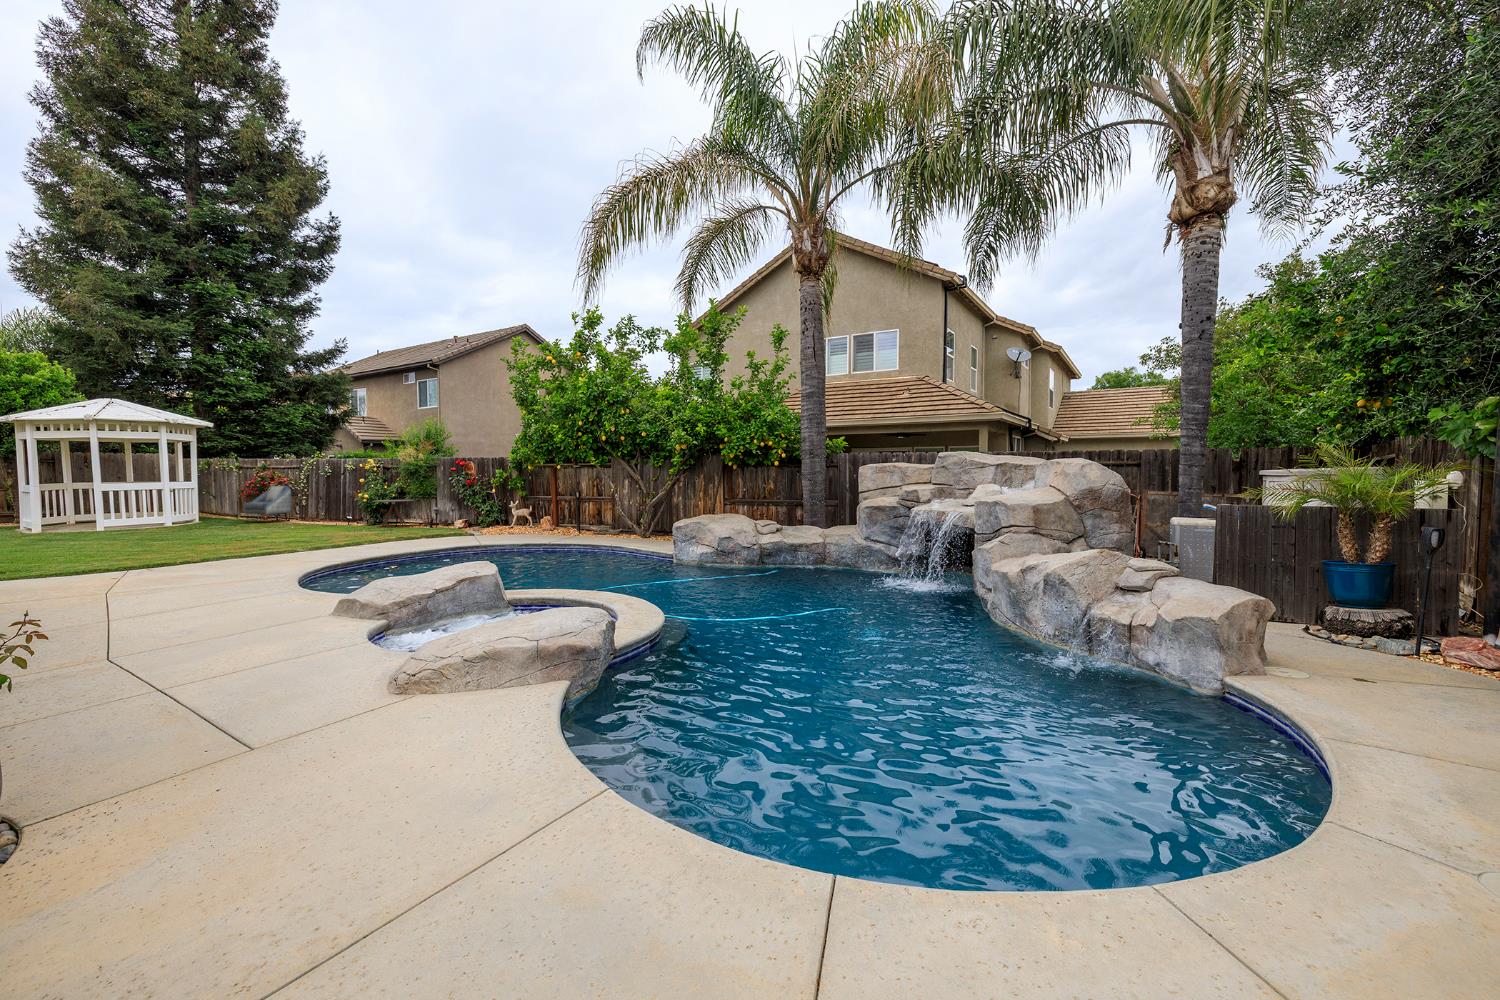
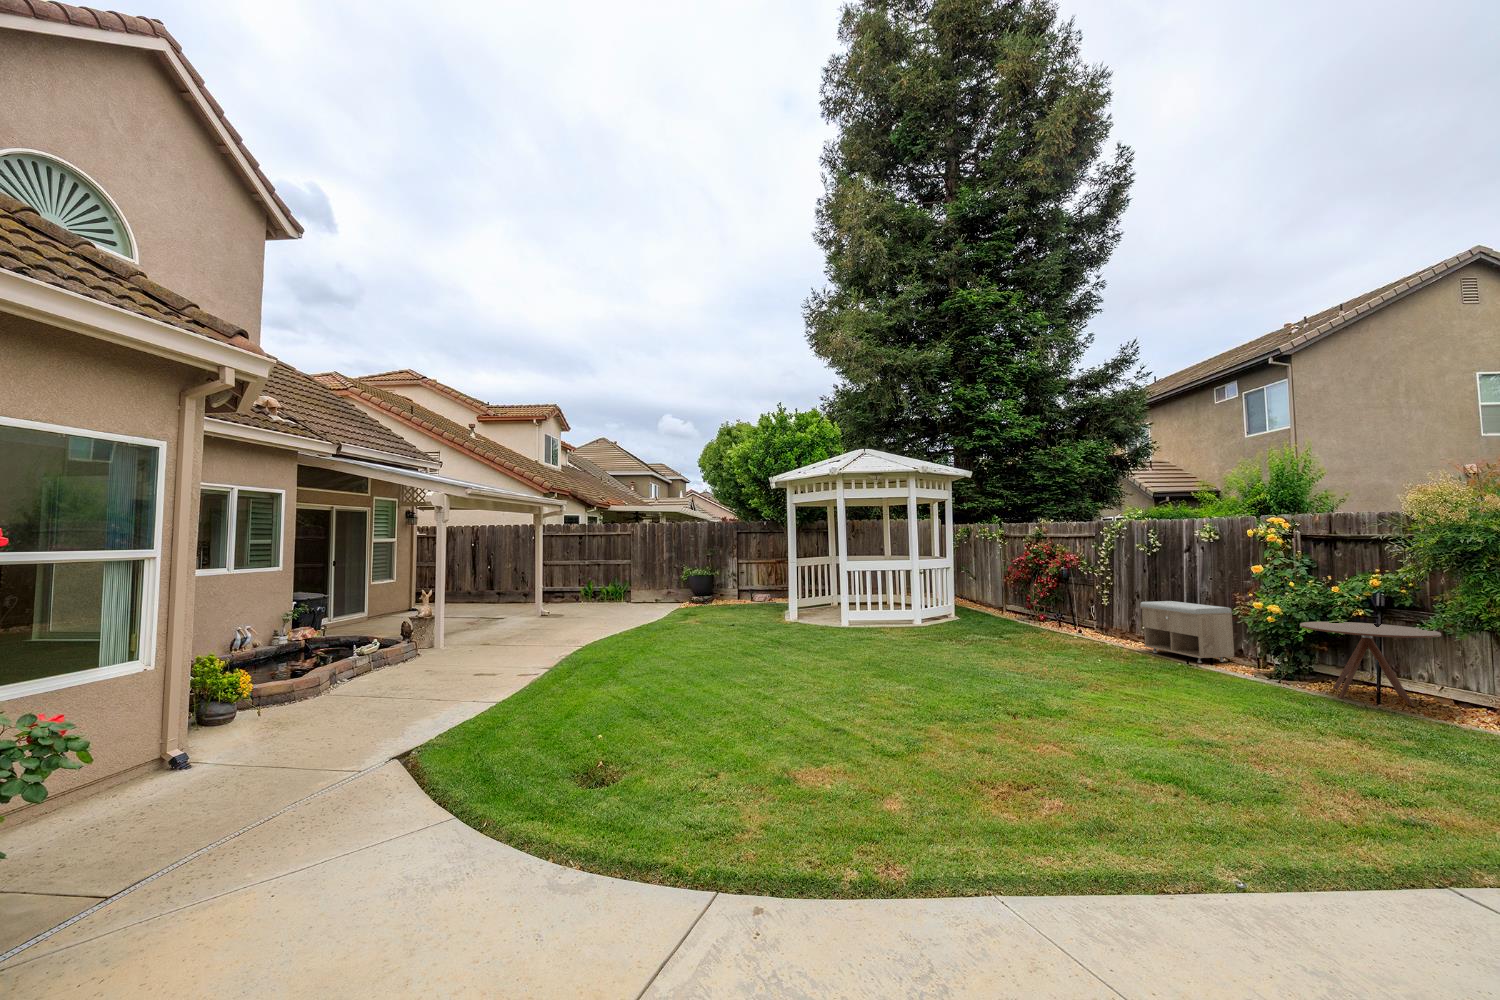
armchair: present [244,486,291,515] -> none [1012,568,1085,634]
storage bench: none [317,499,358,524] -> present [1140,601,1234,663]

